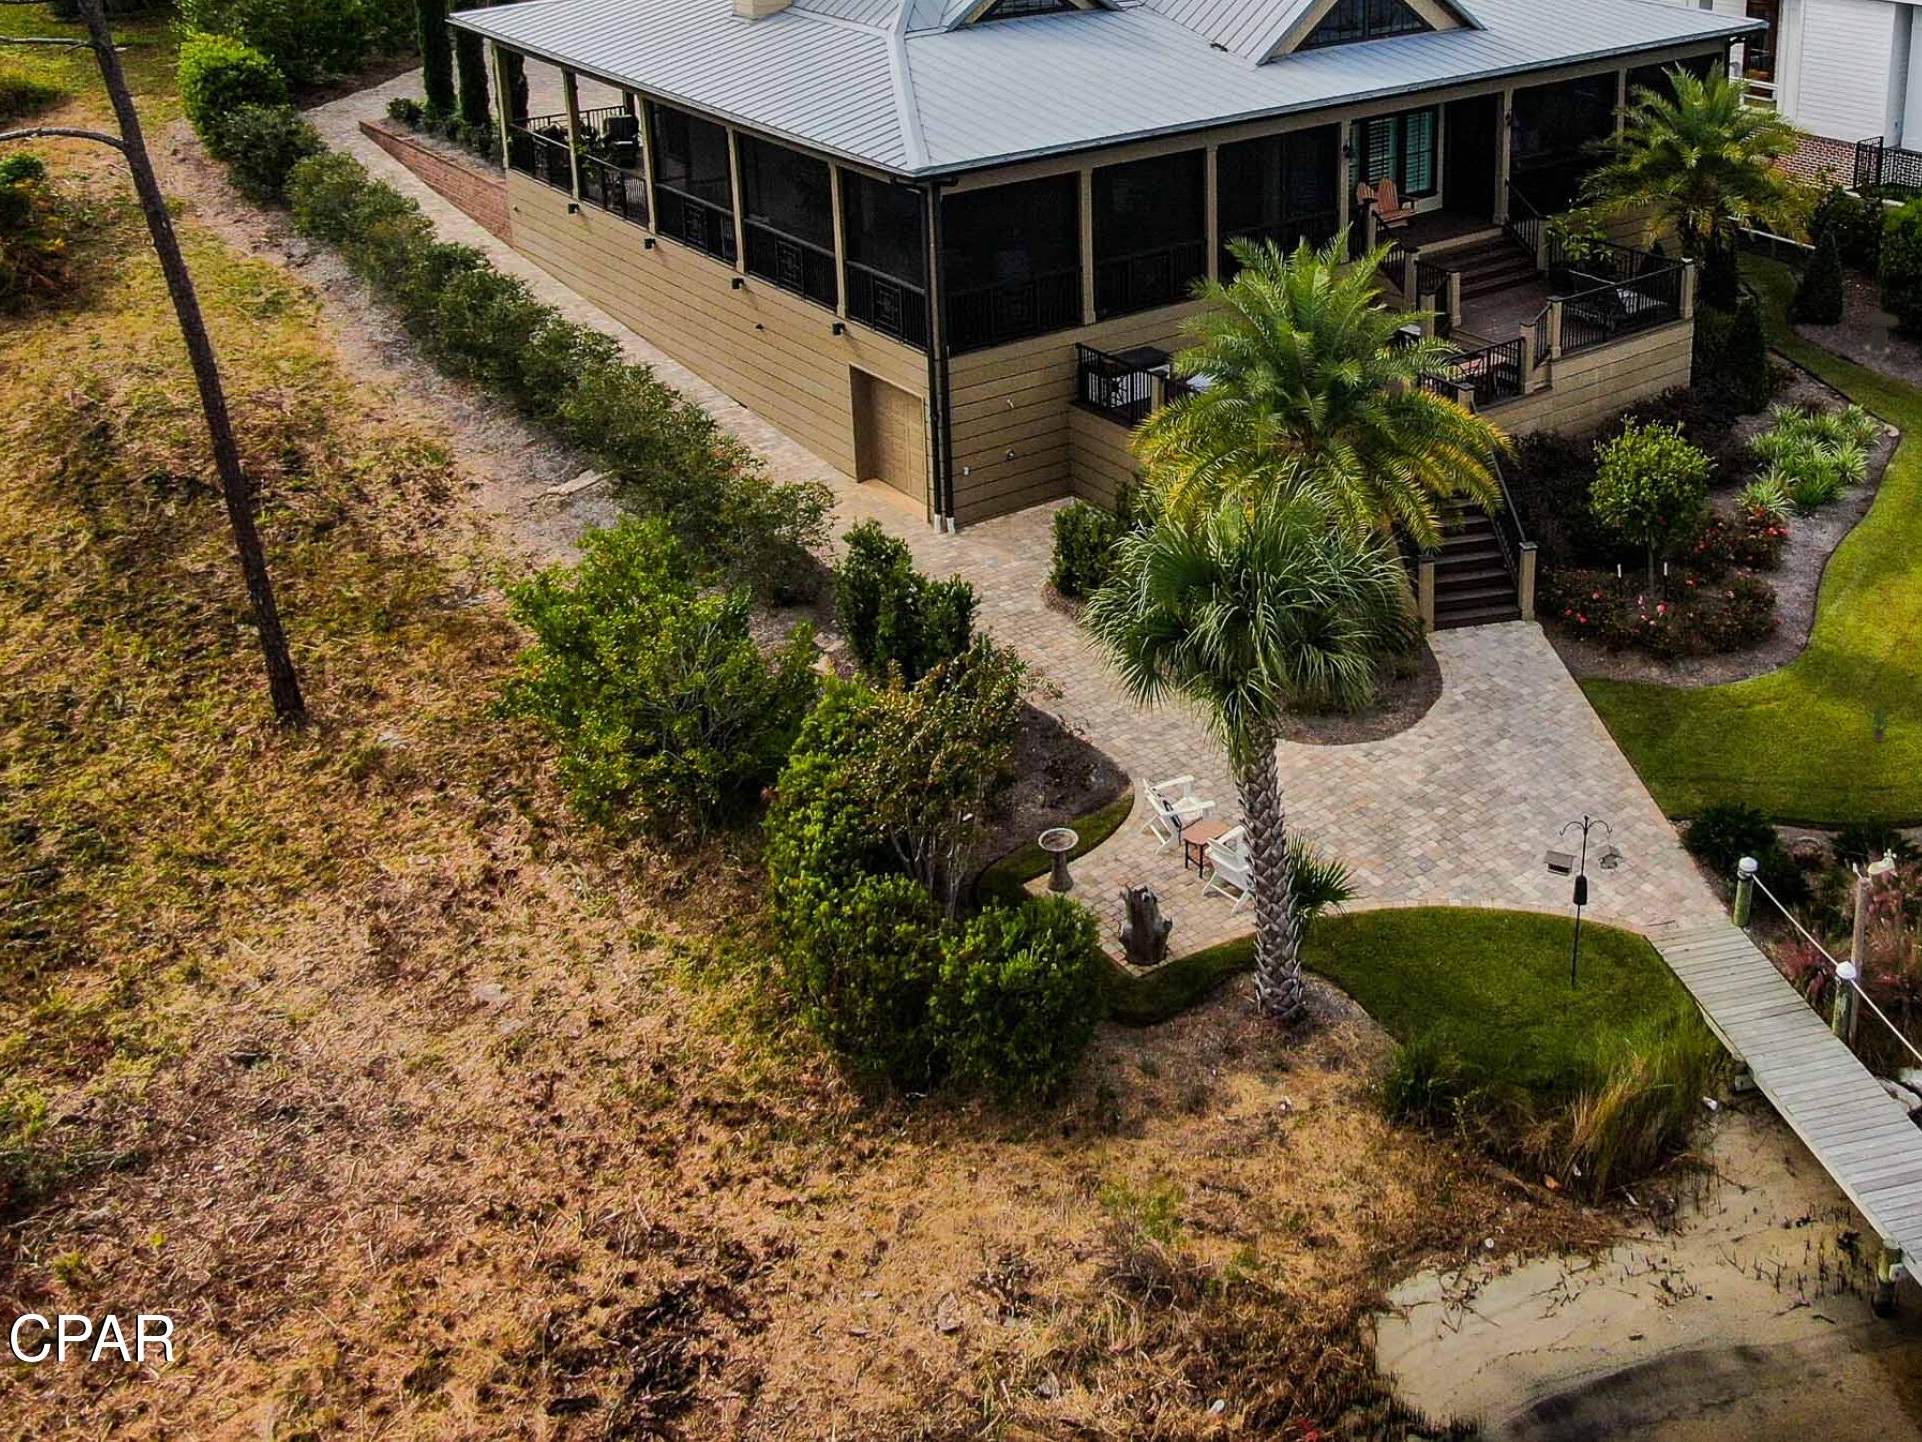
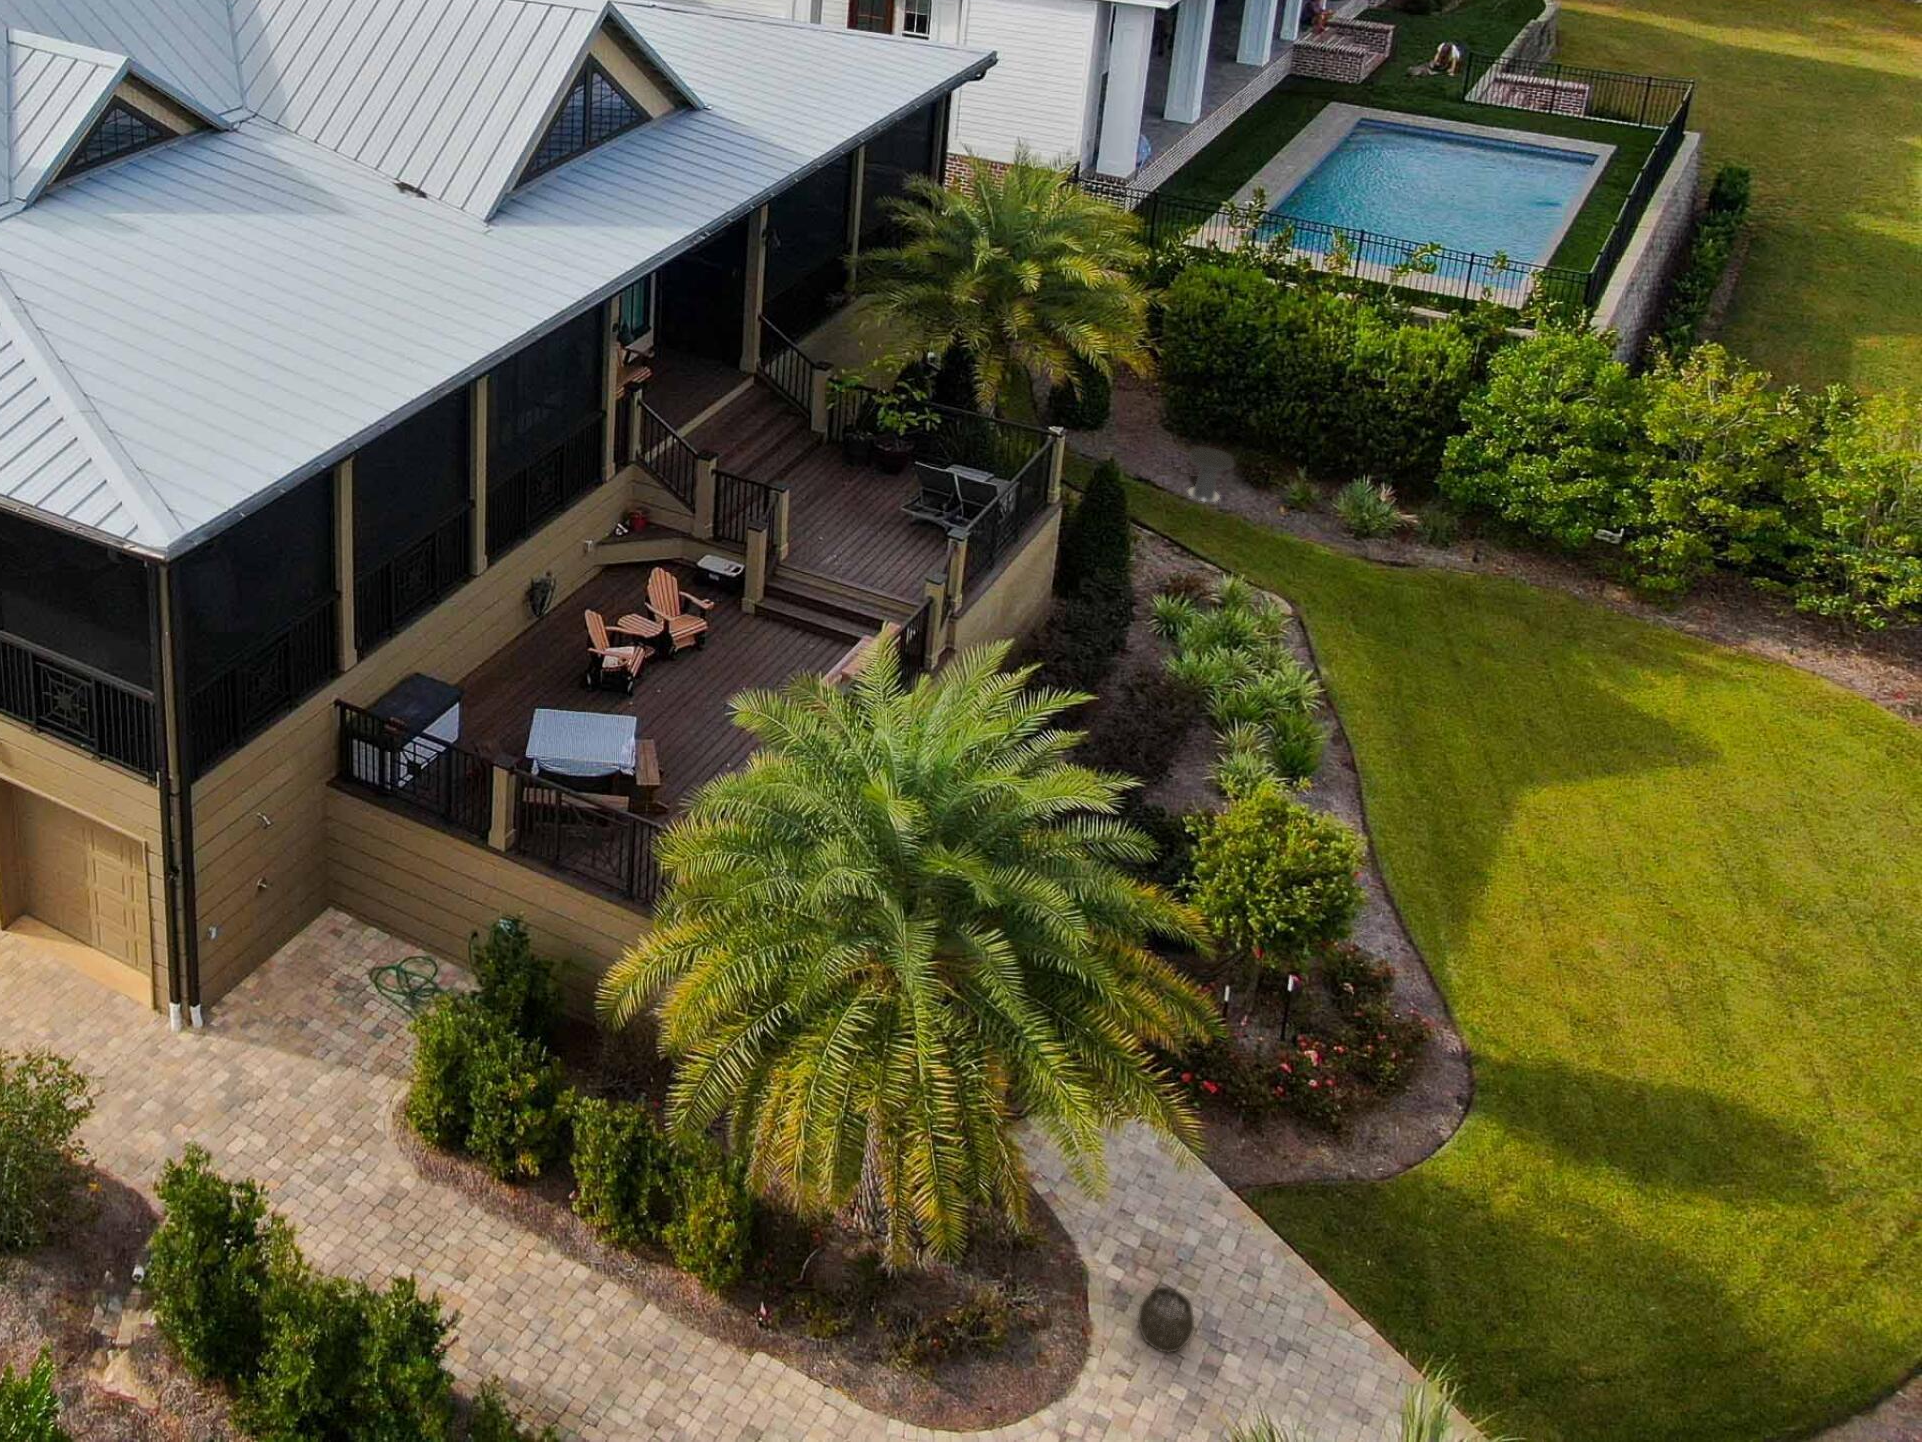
woven basket: none [1470,695,1506,735] -> present [1138,1287,1194,1352]
potted plant: present [1873,709,1889,742] -> none [1652,1214,1688,1263]

